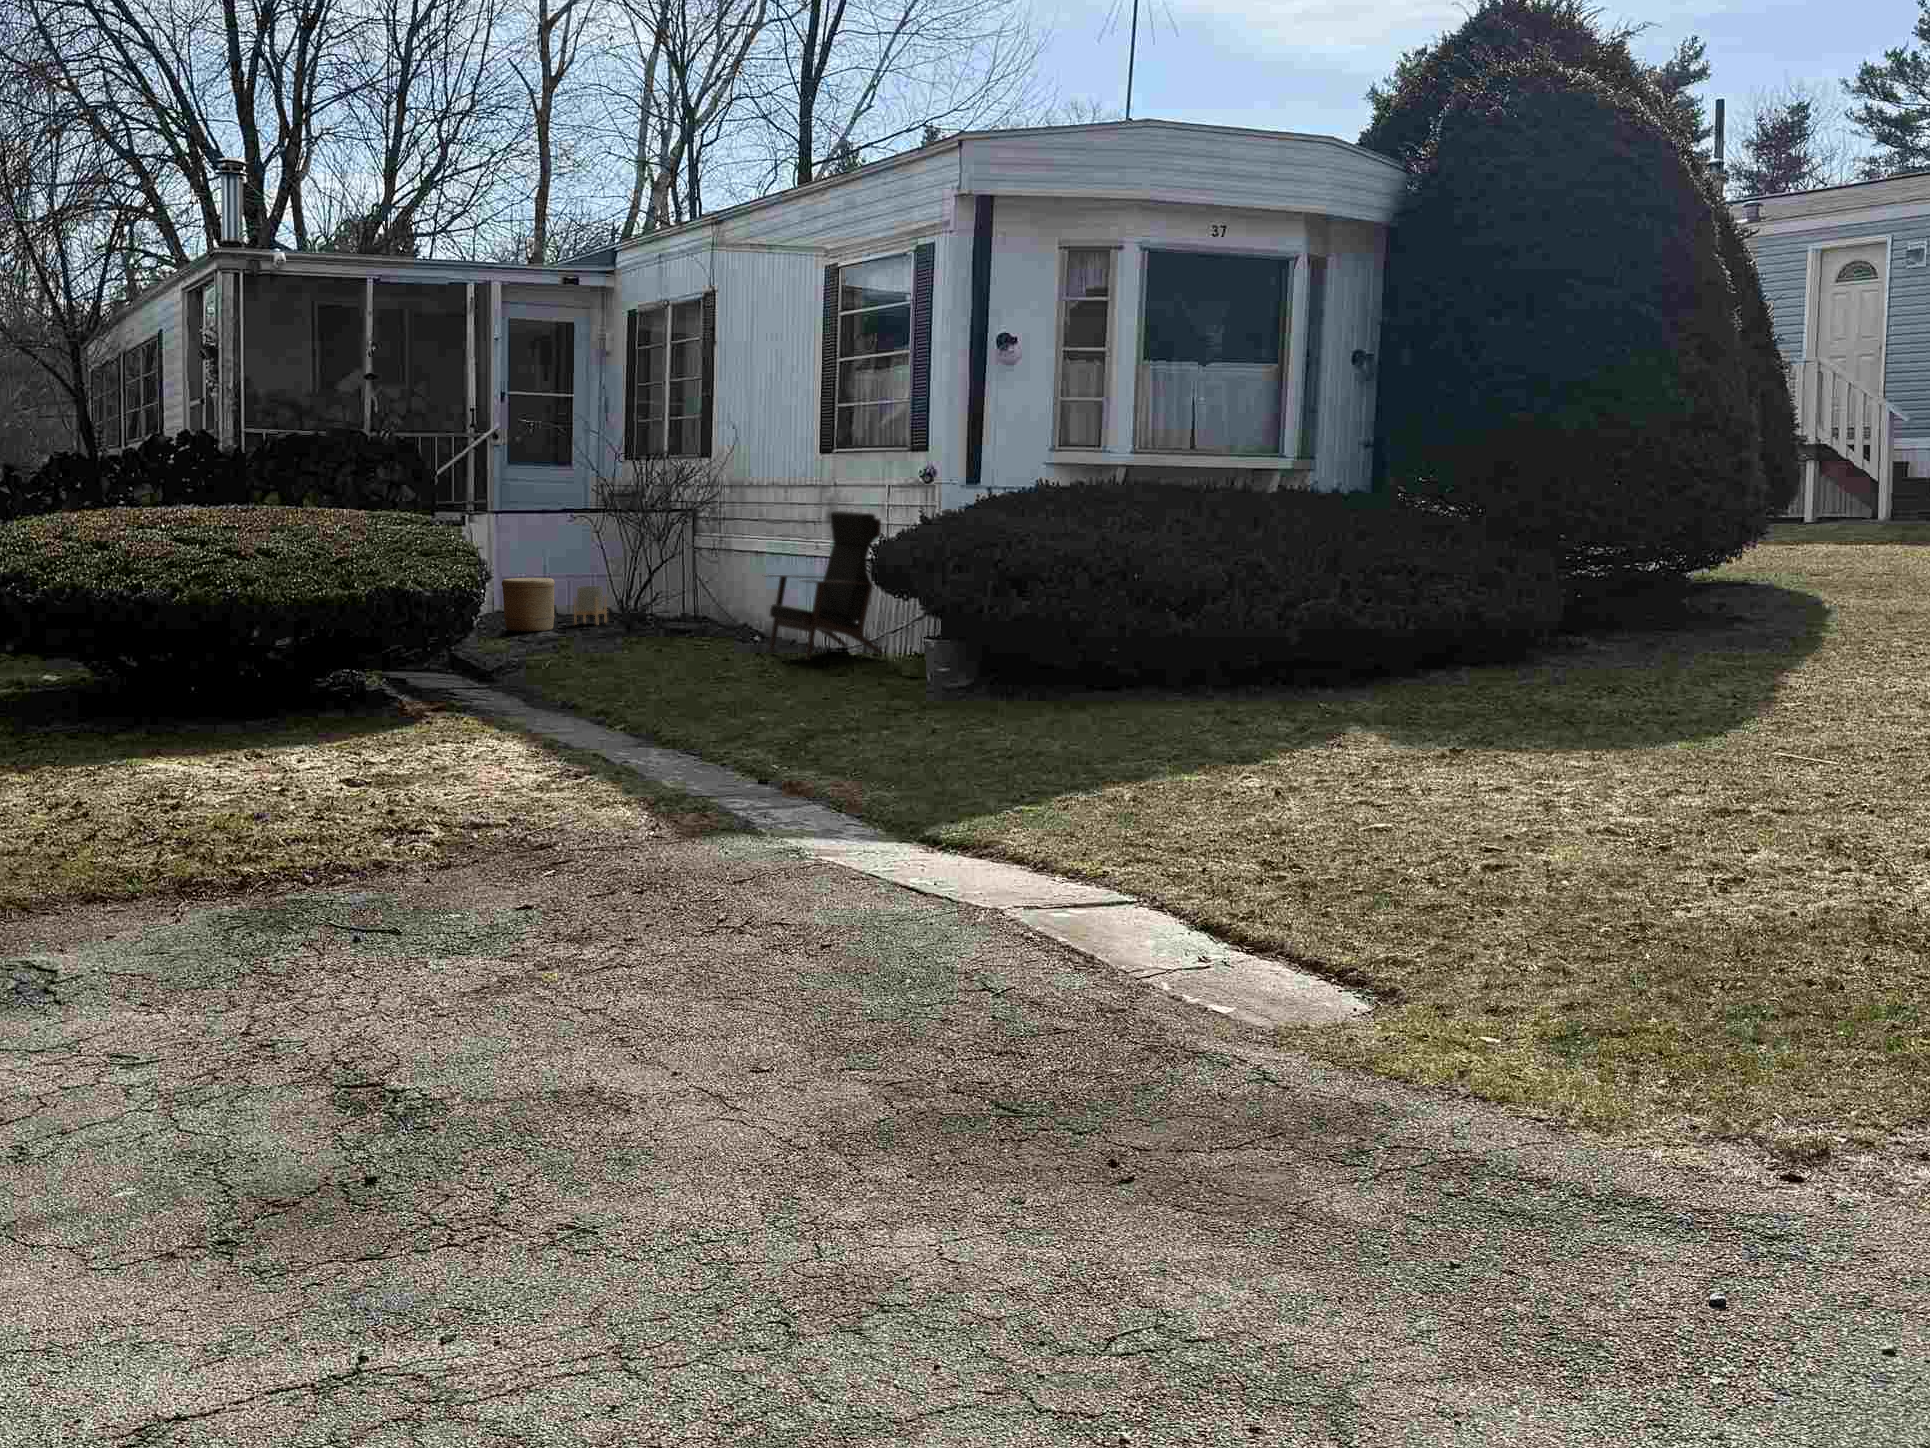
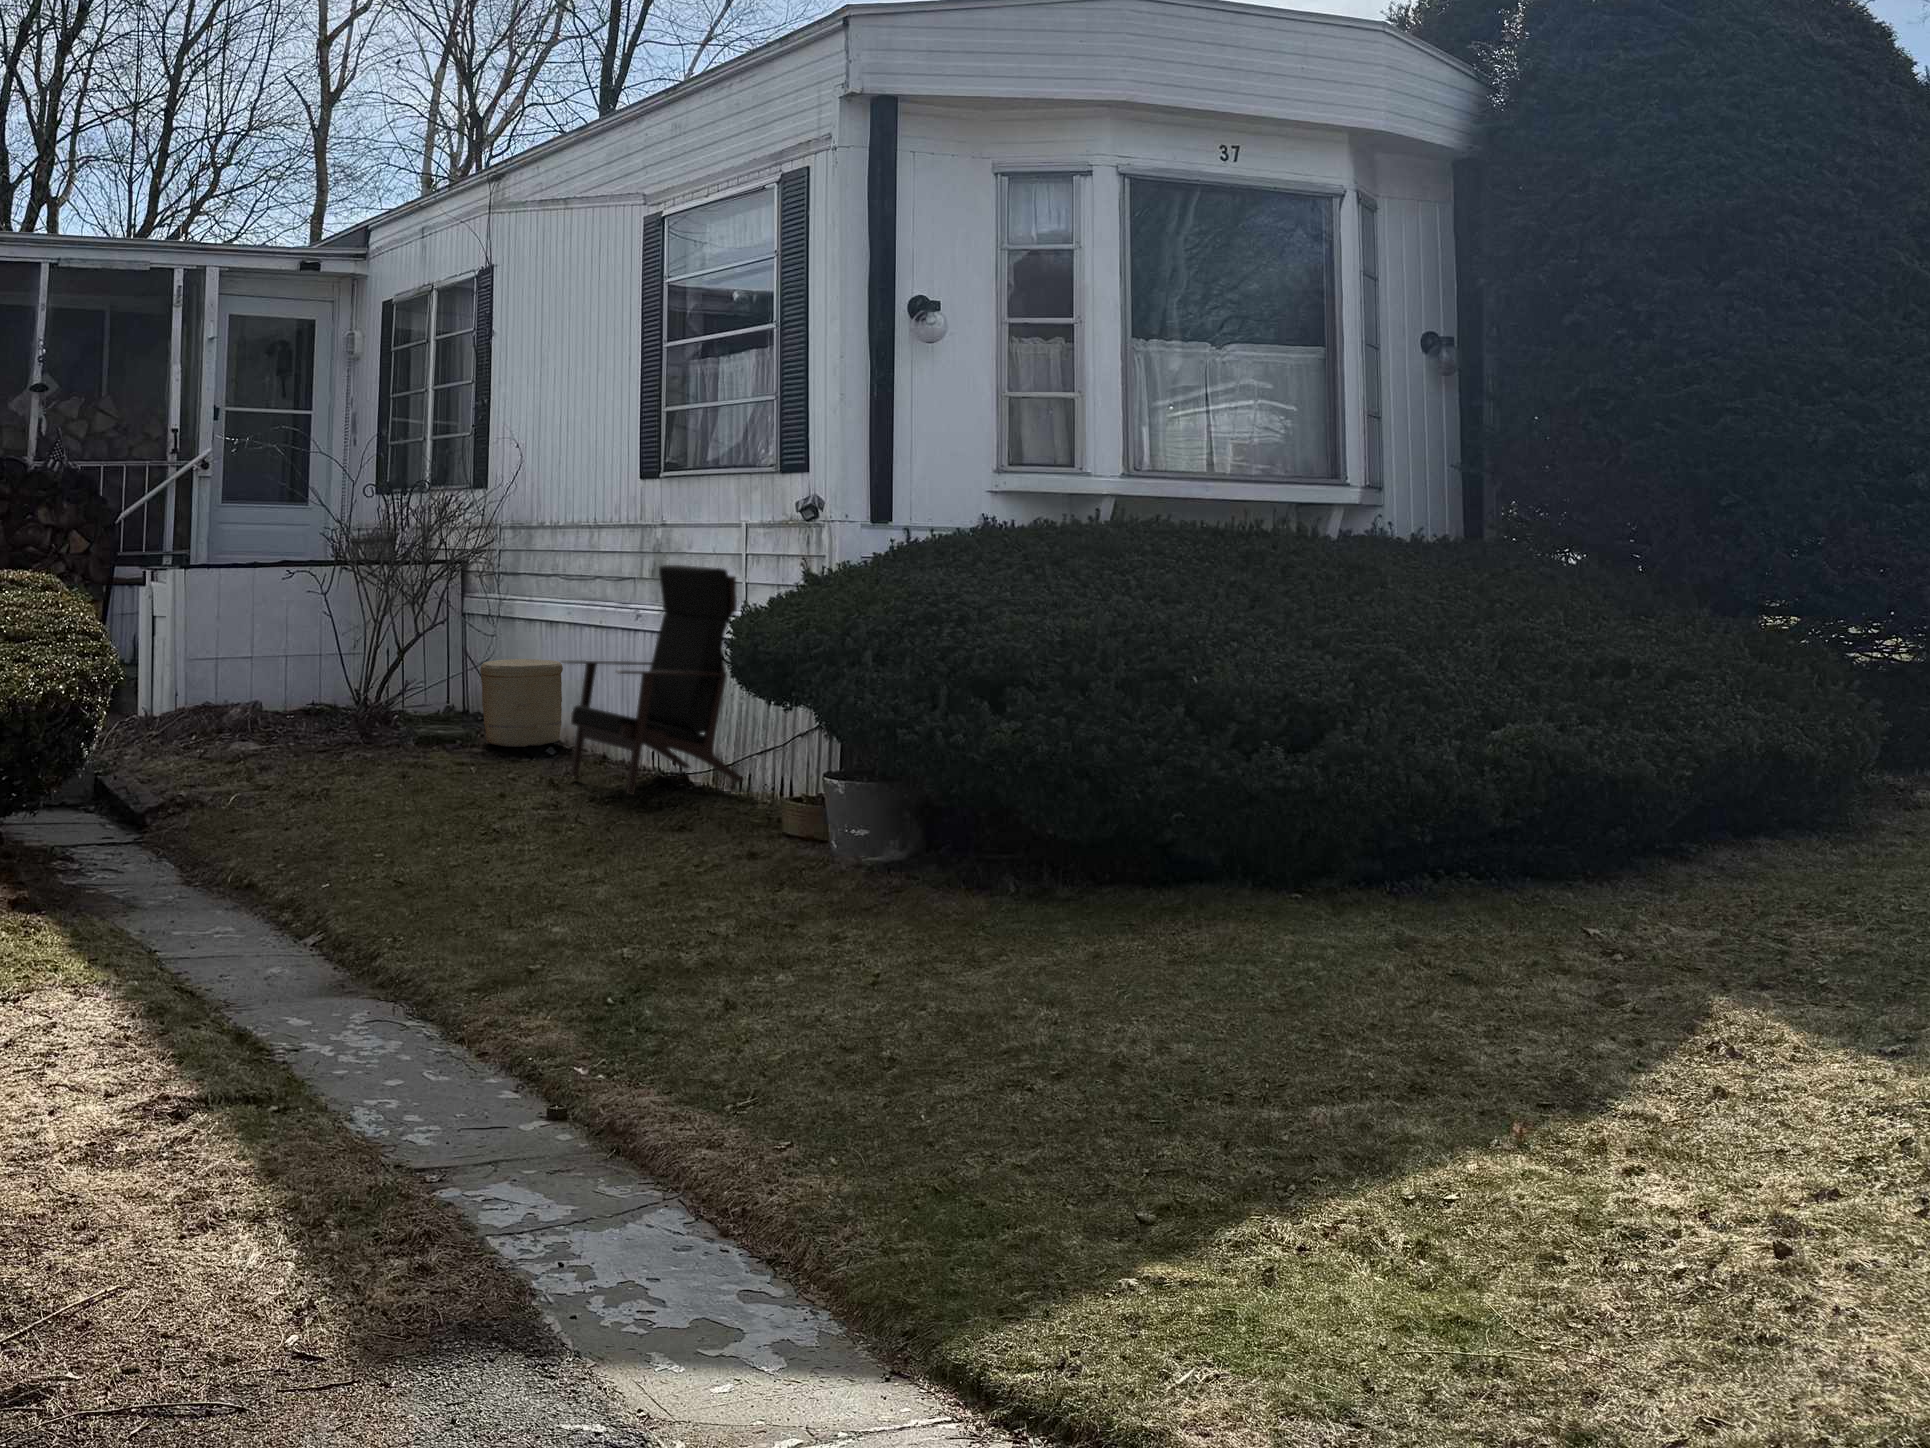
woven basket: present [502,578,555,632] -> present [480,659,563,747]
planter: present [574,586,607,624] -> none [296,670,344,726]

